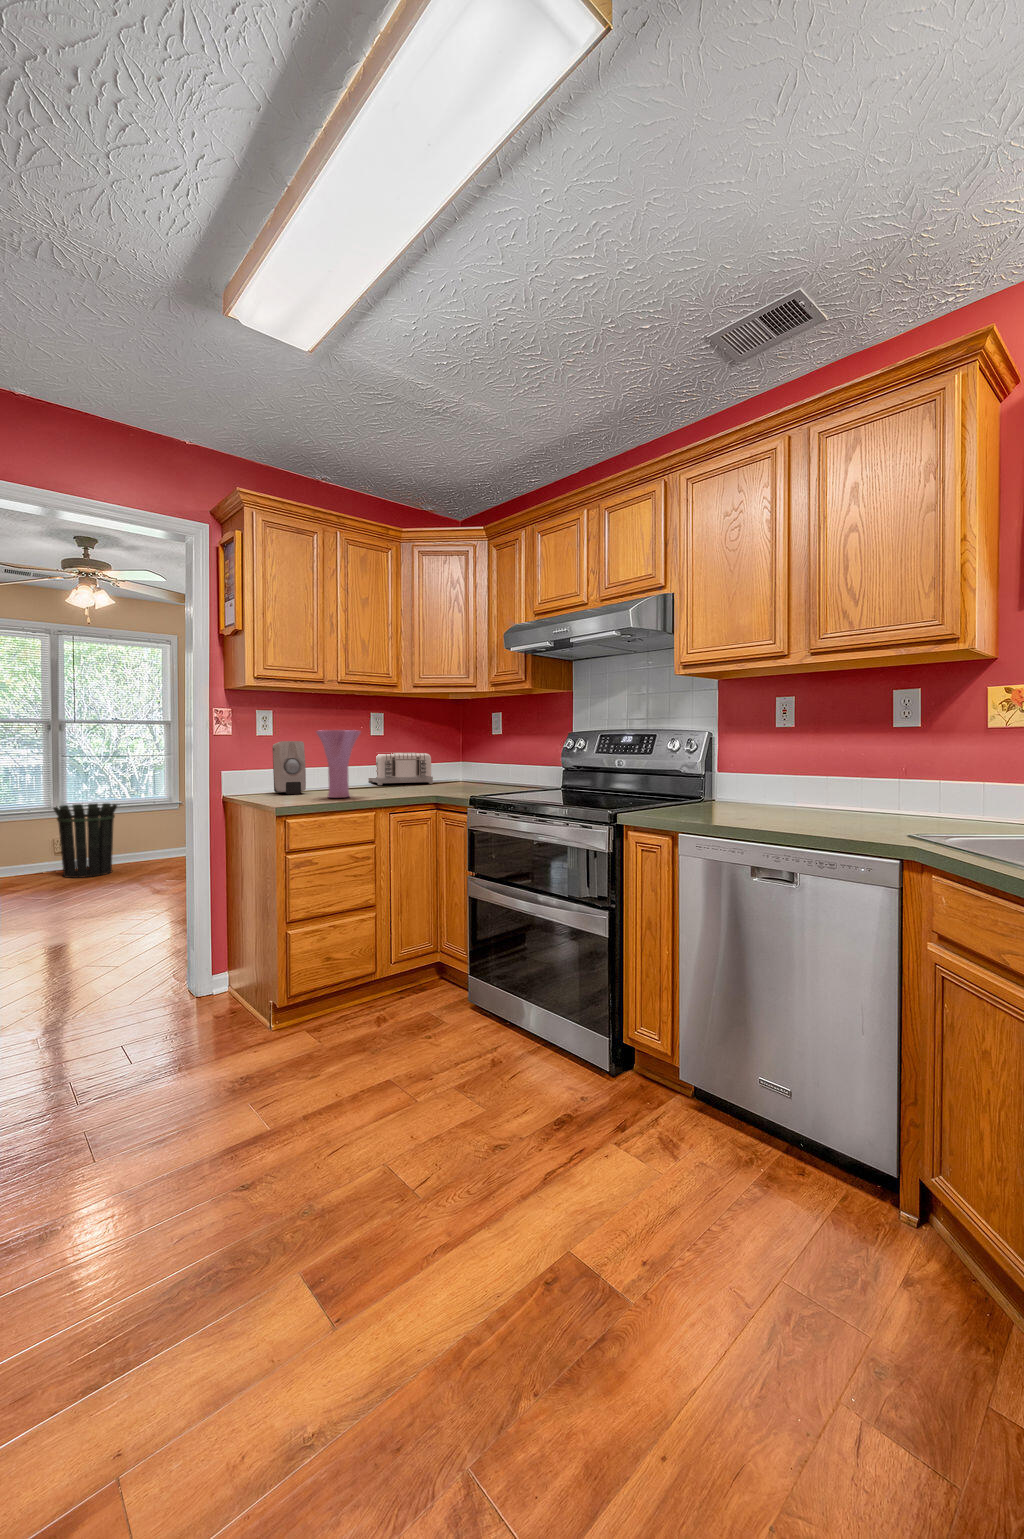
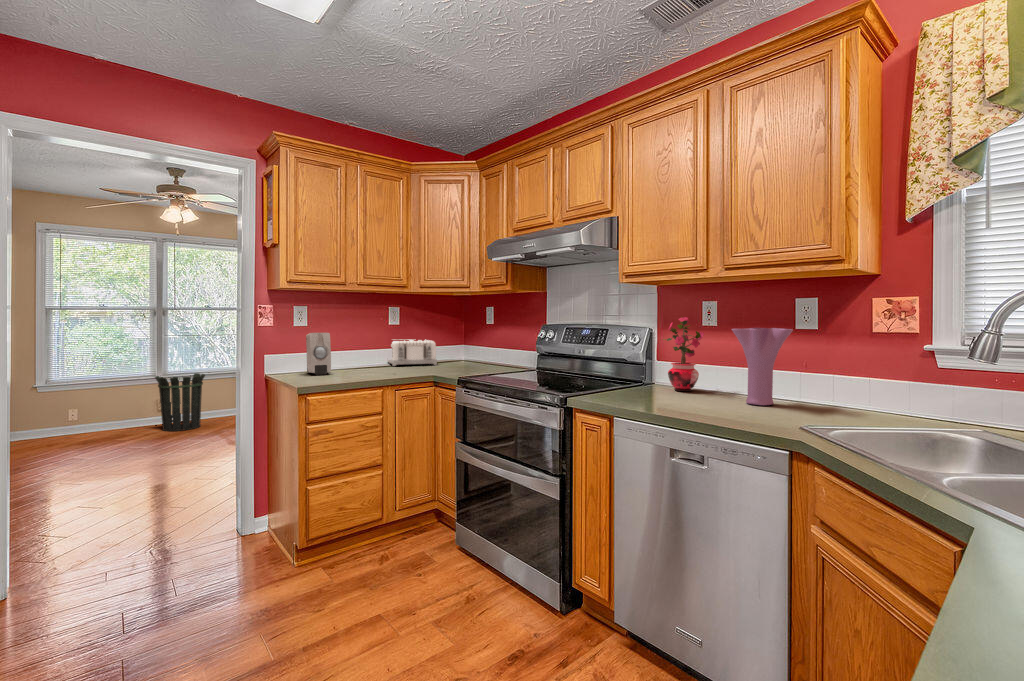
potted plant: none [725,712,779,805] -> present [664,317,704,391]
vase: present [316,730,361,798] -> present [732,328,793,406]

